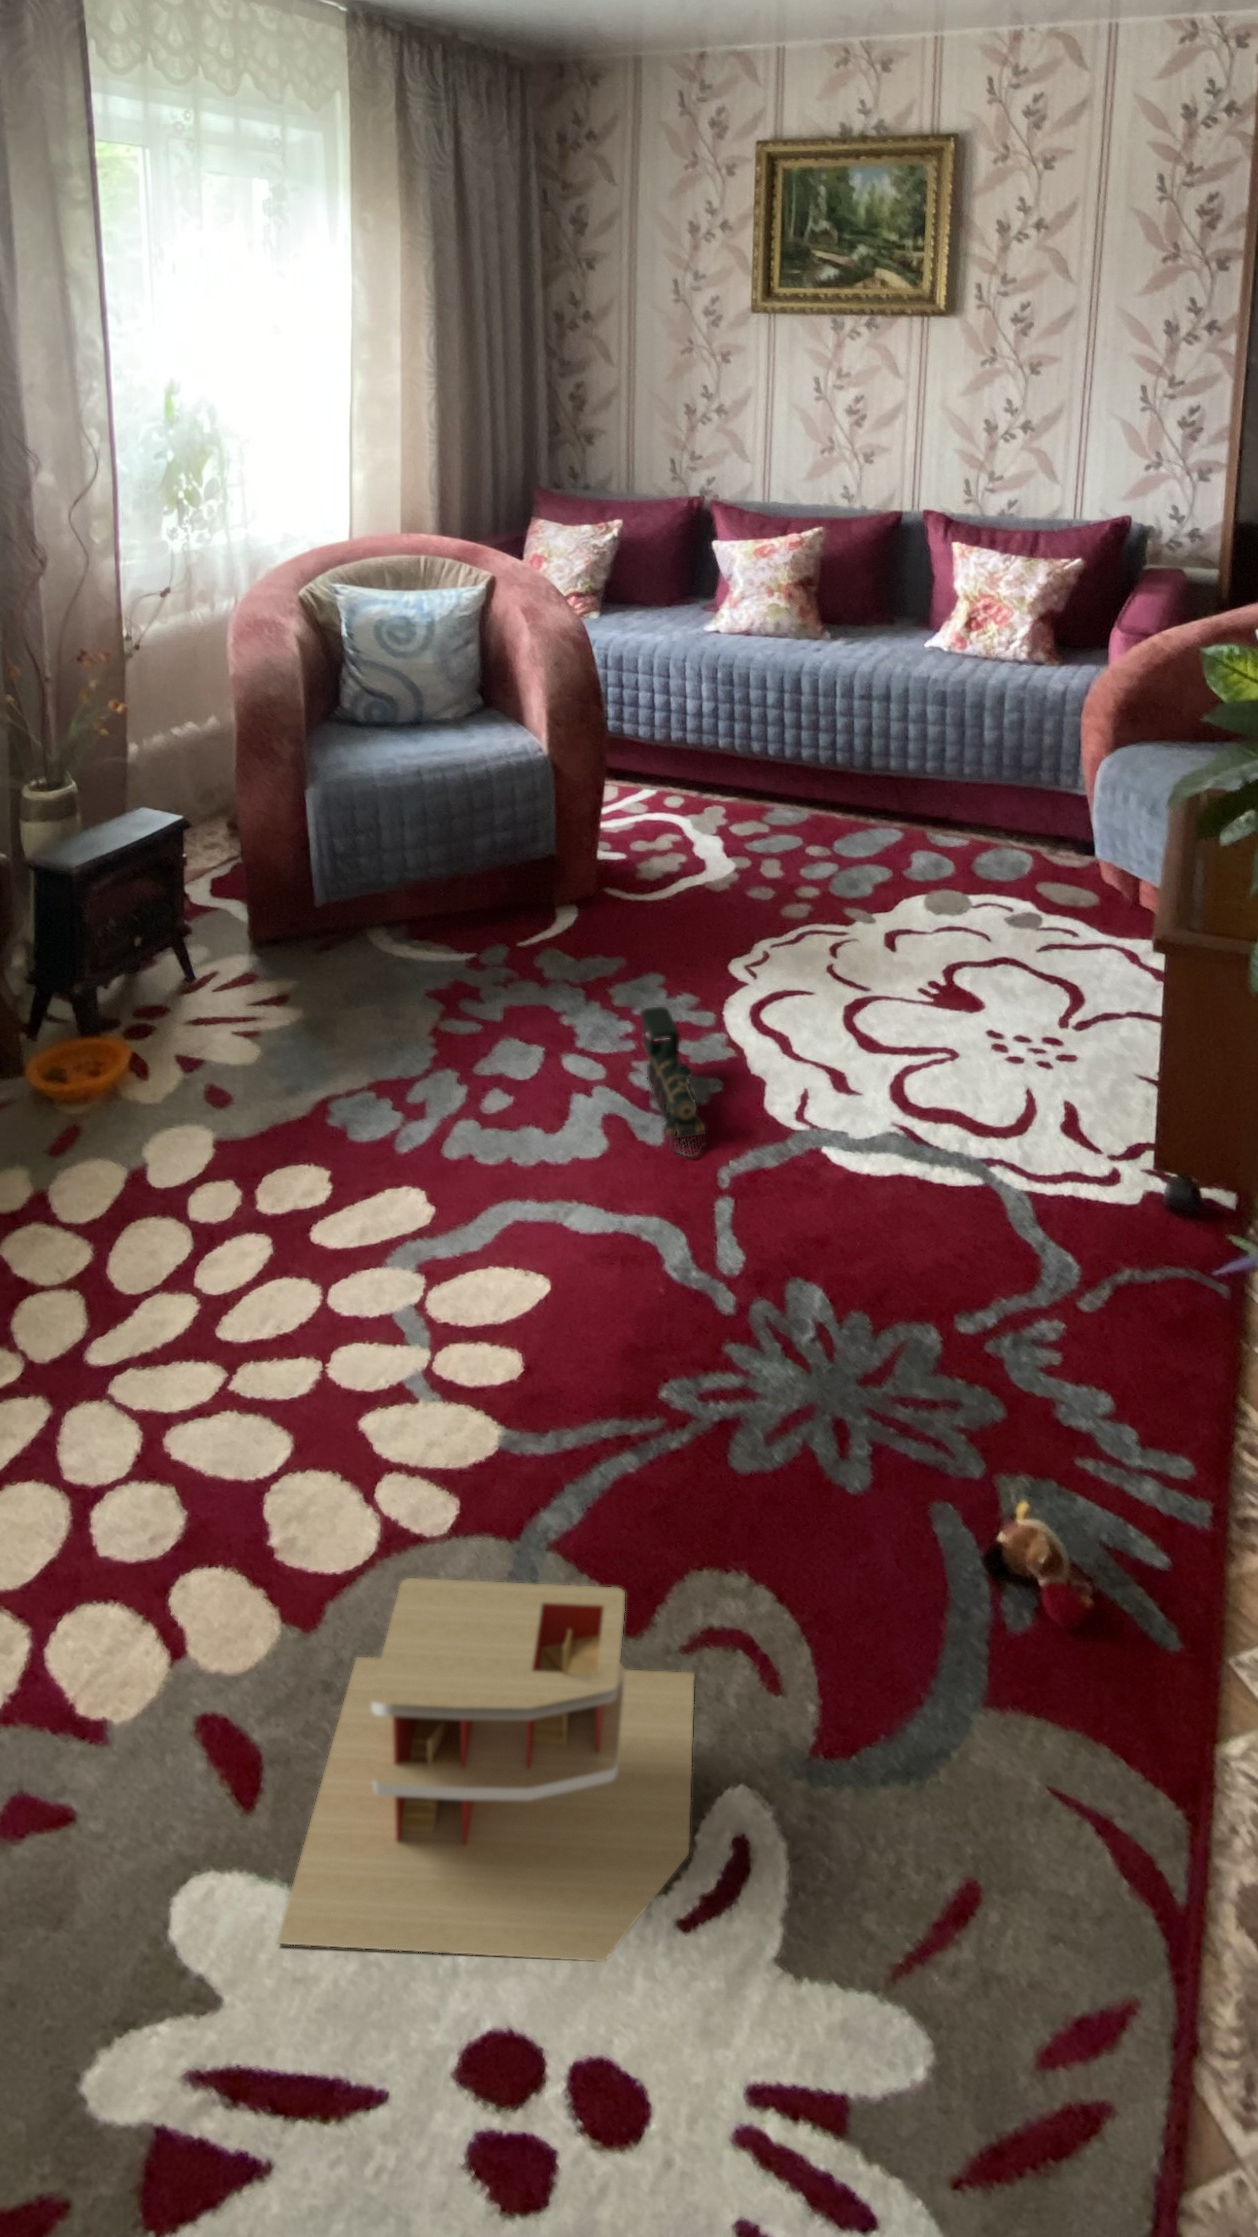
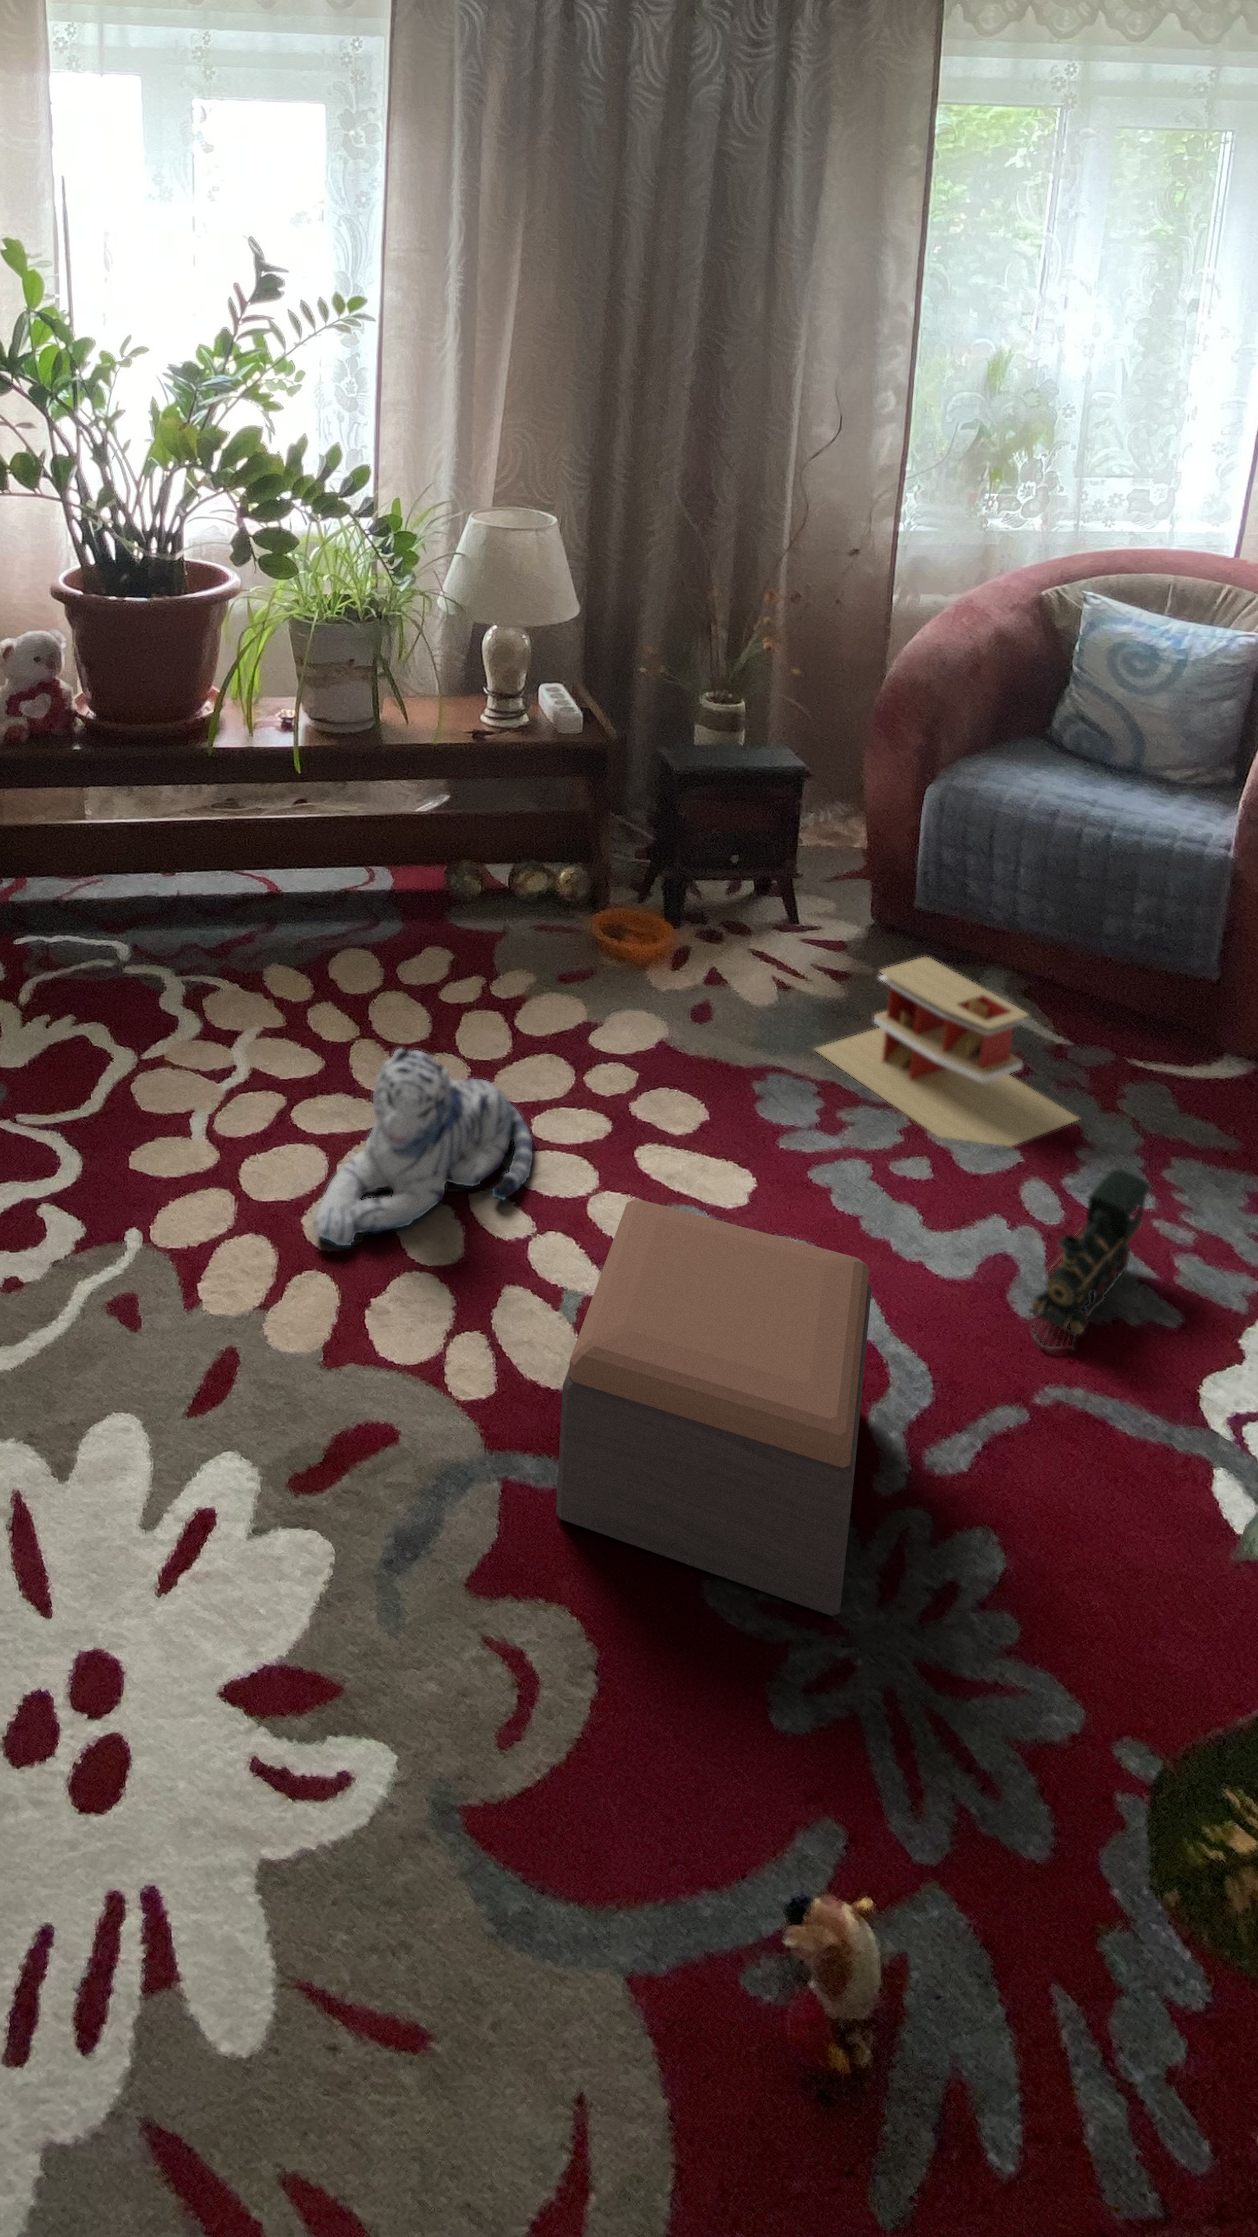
footstool: none [482,1154,806,1526] -> present [556,1199,872,1616]
plush toy: none [89,1260,273,1546] -> present [315,1049,533,1246]
toy house: present [277,1578,694,1962] -> present [815,957,1079,1146]

